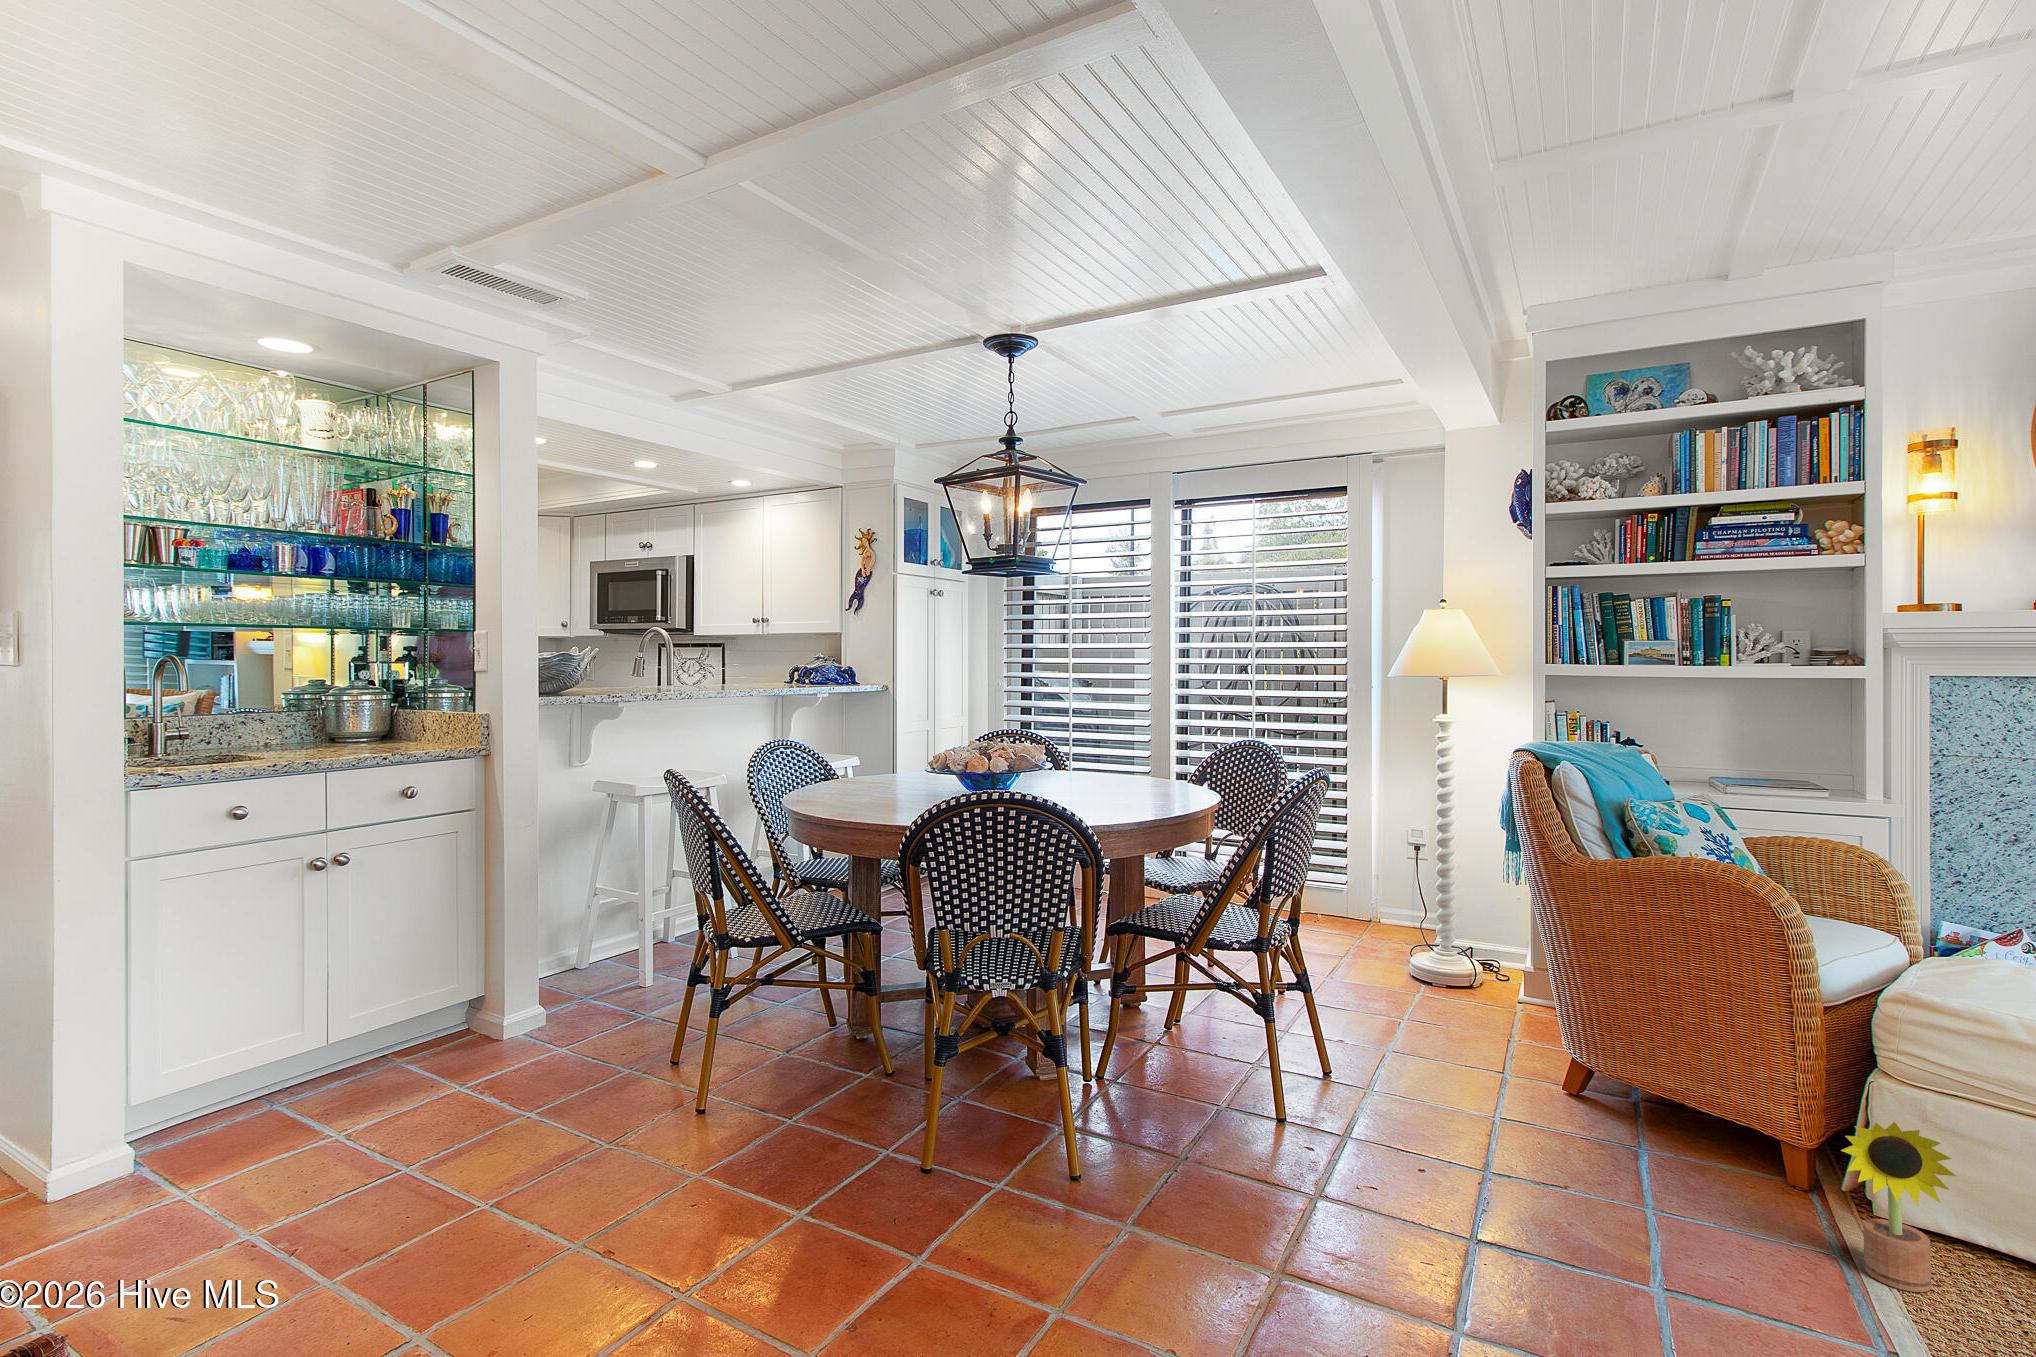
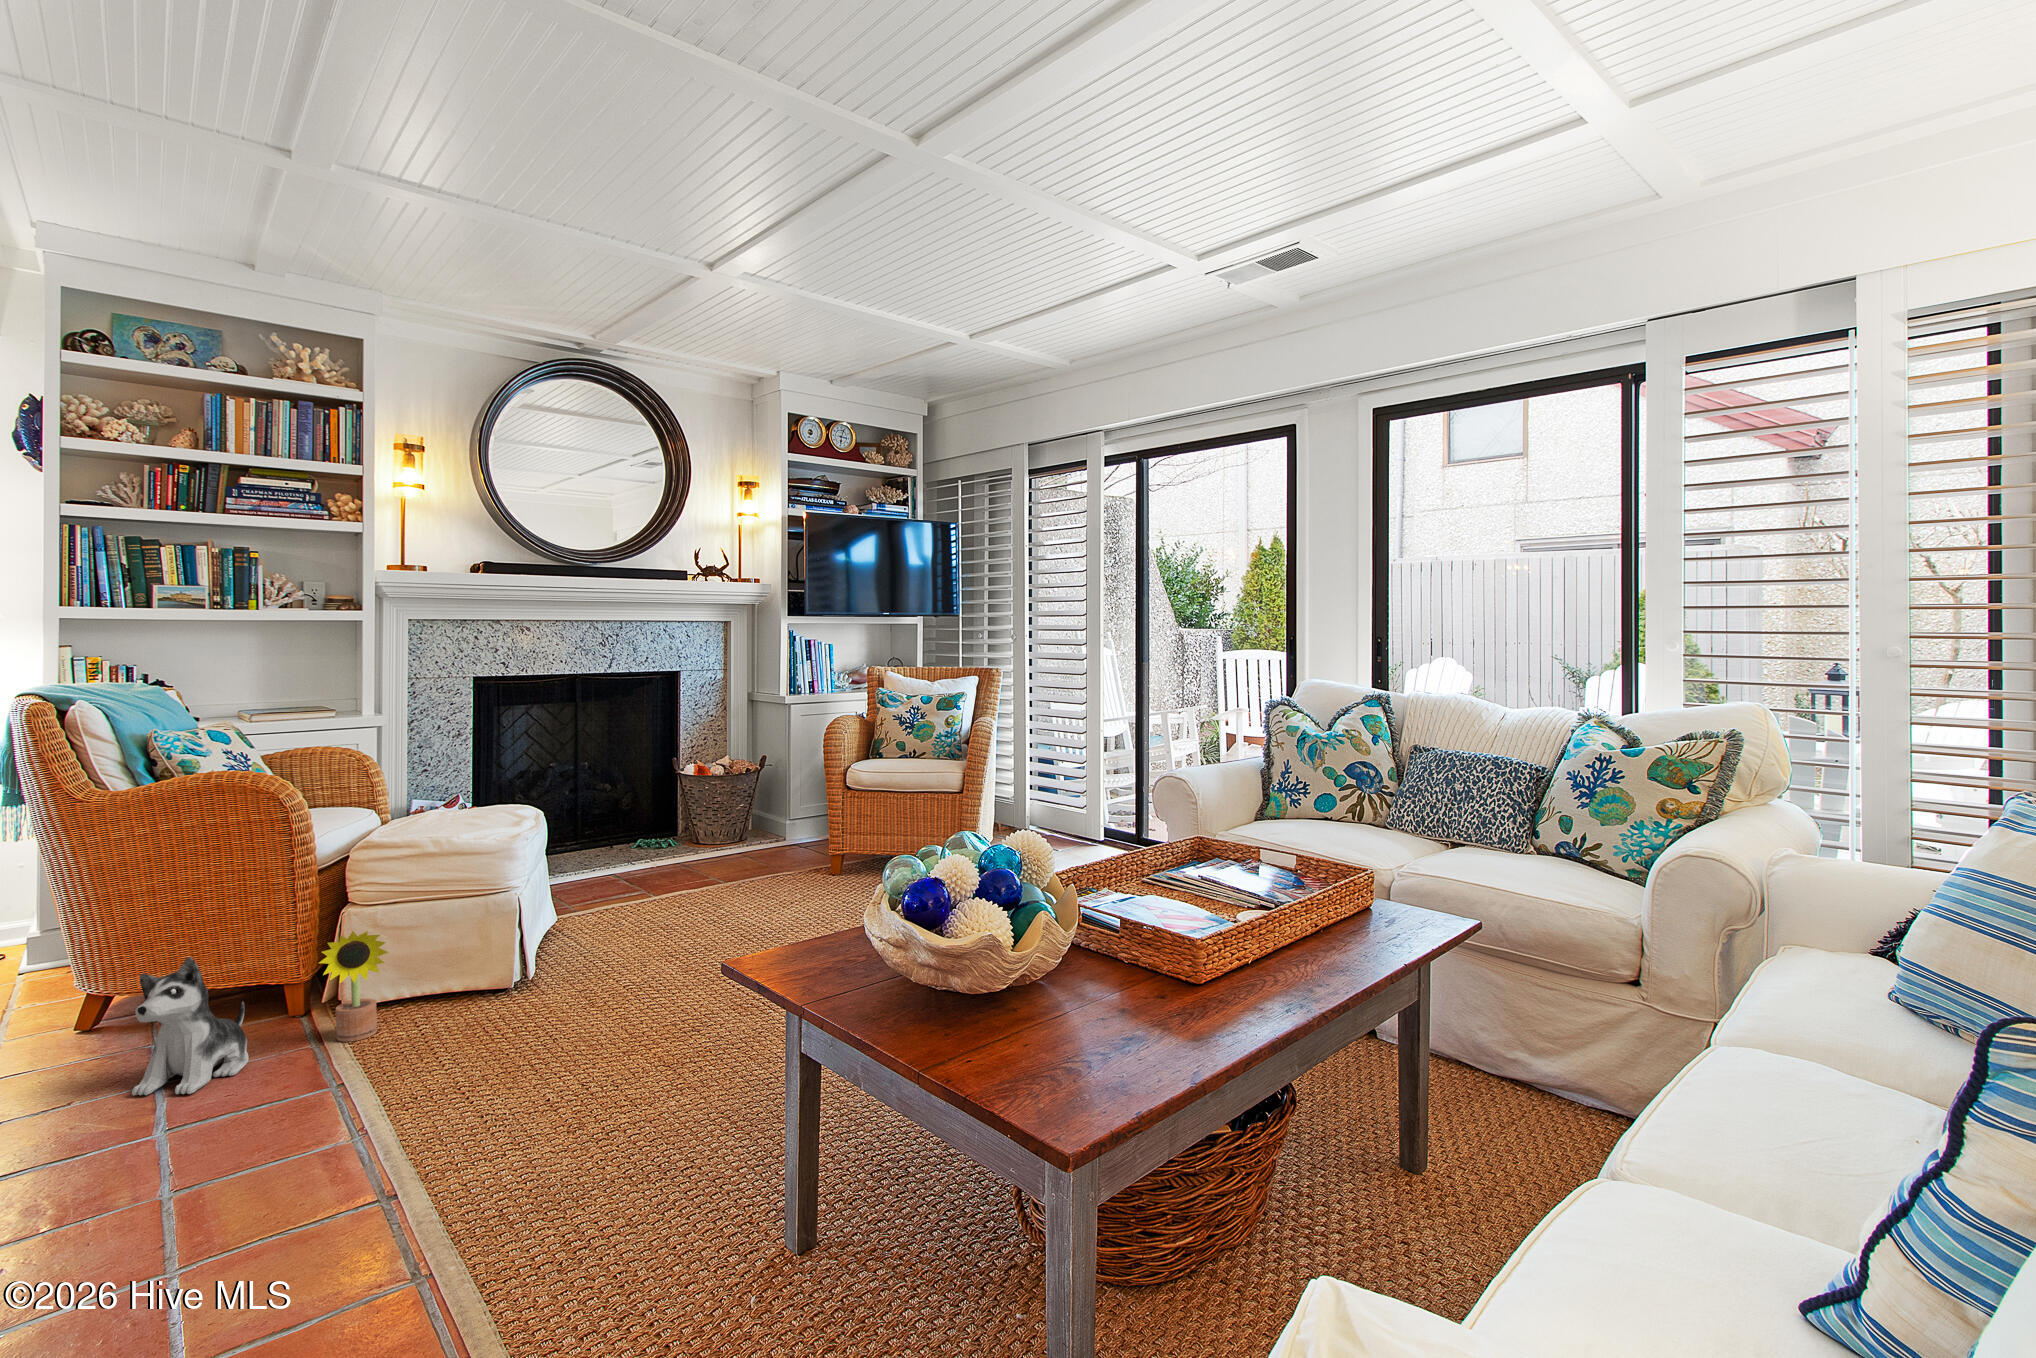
plush toy: none [1610,1082,1742,1260] -> present [132,957,249,1095]

